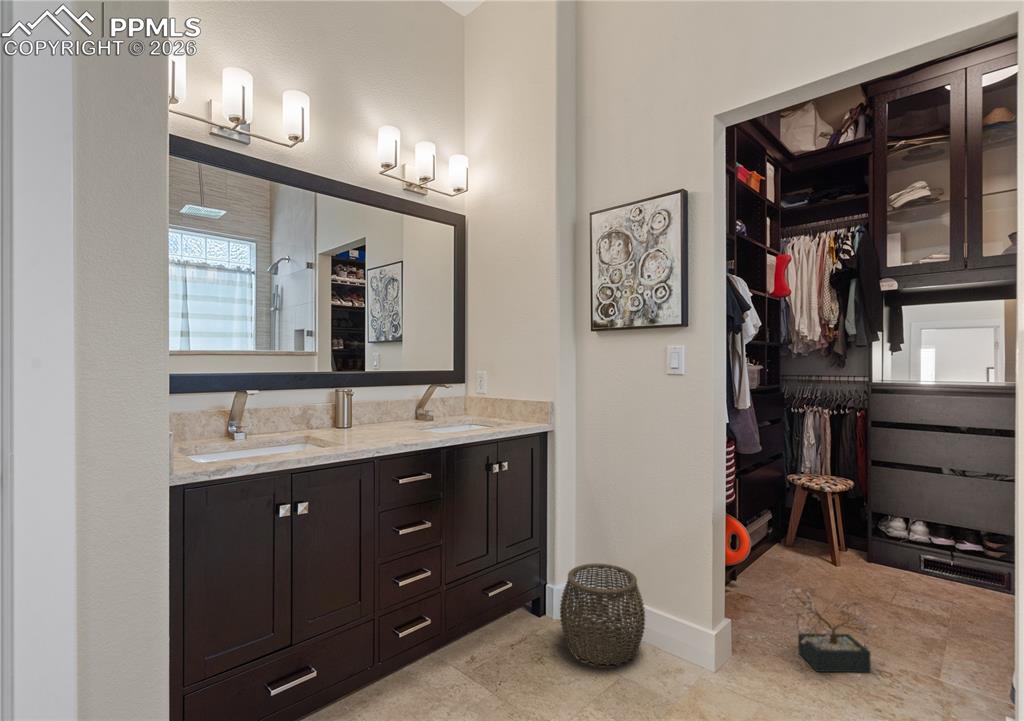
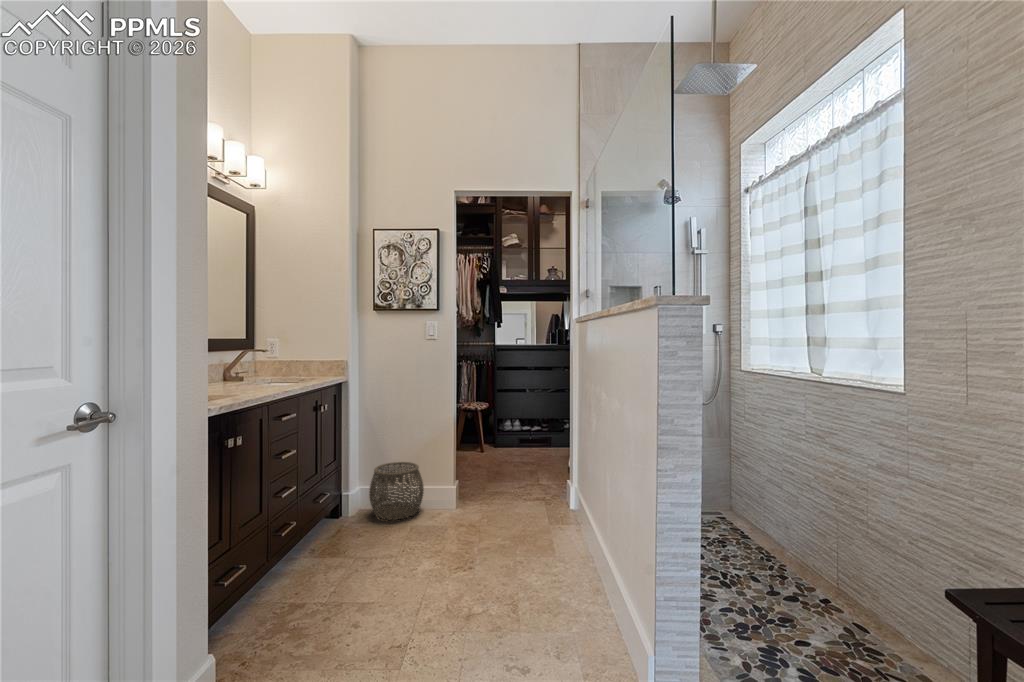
decorative plant: present [780,582,877,672] -> none [483,449,522,489]

